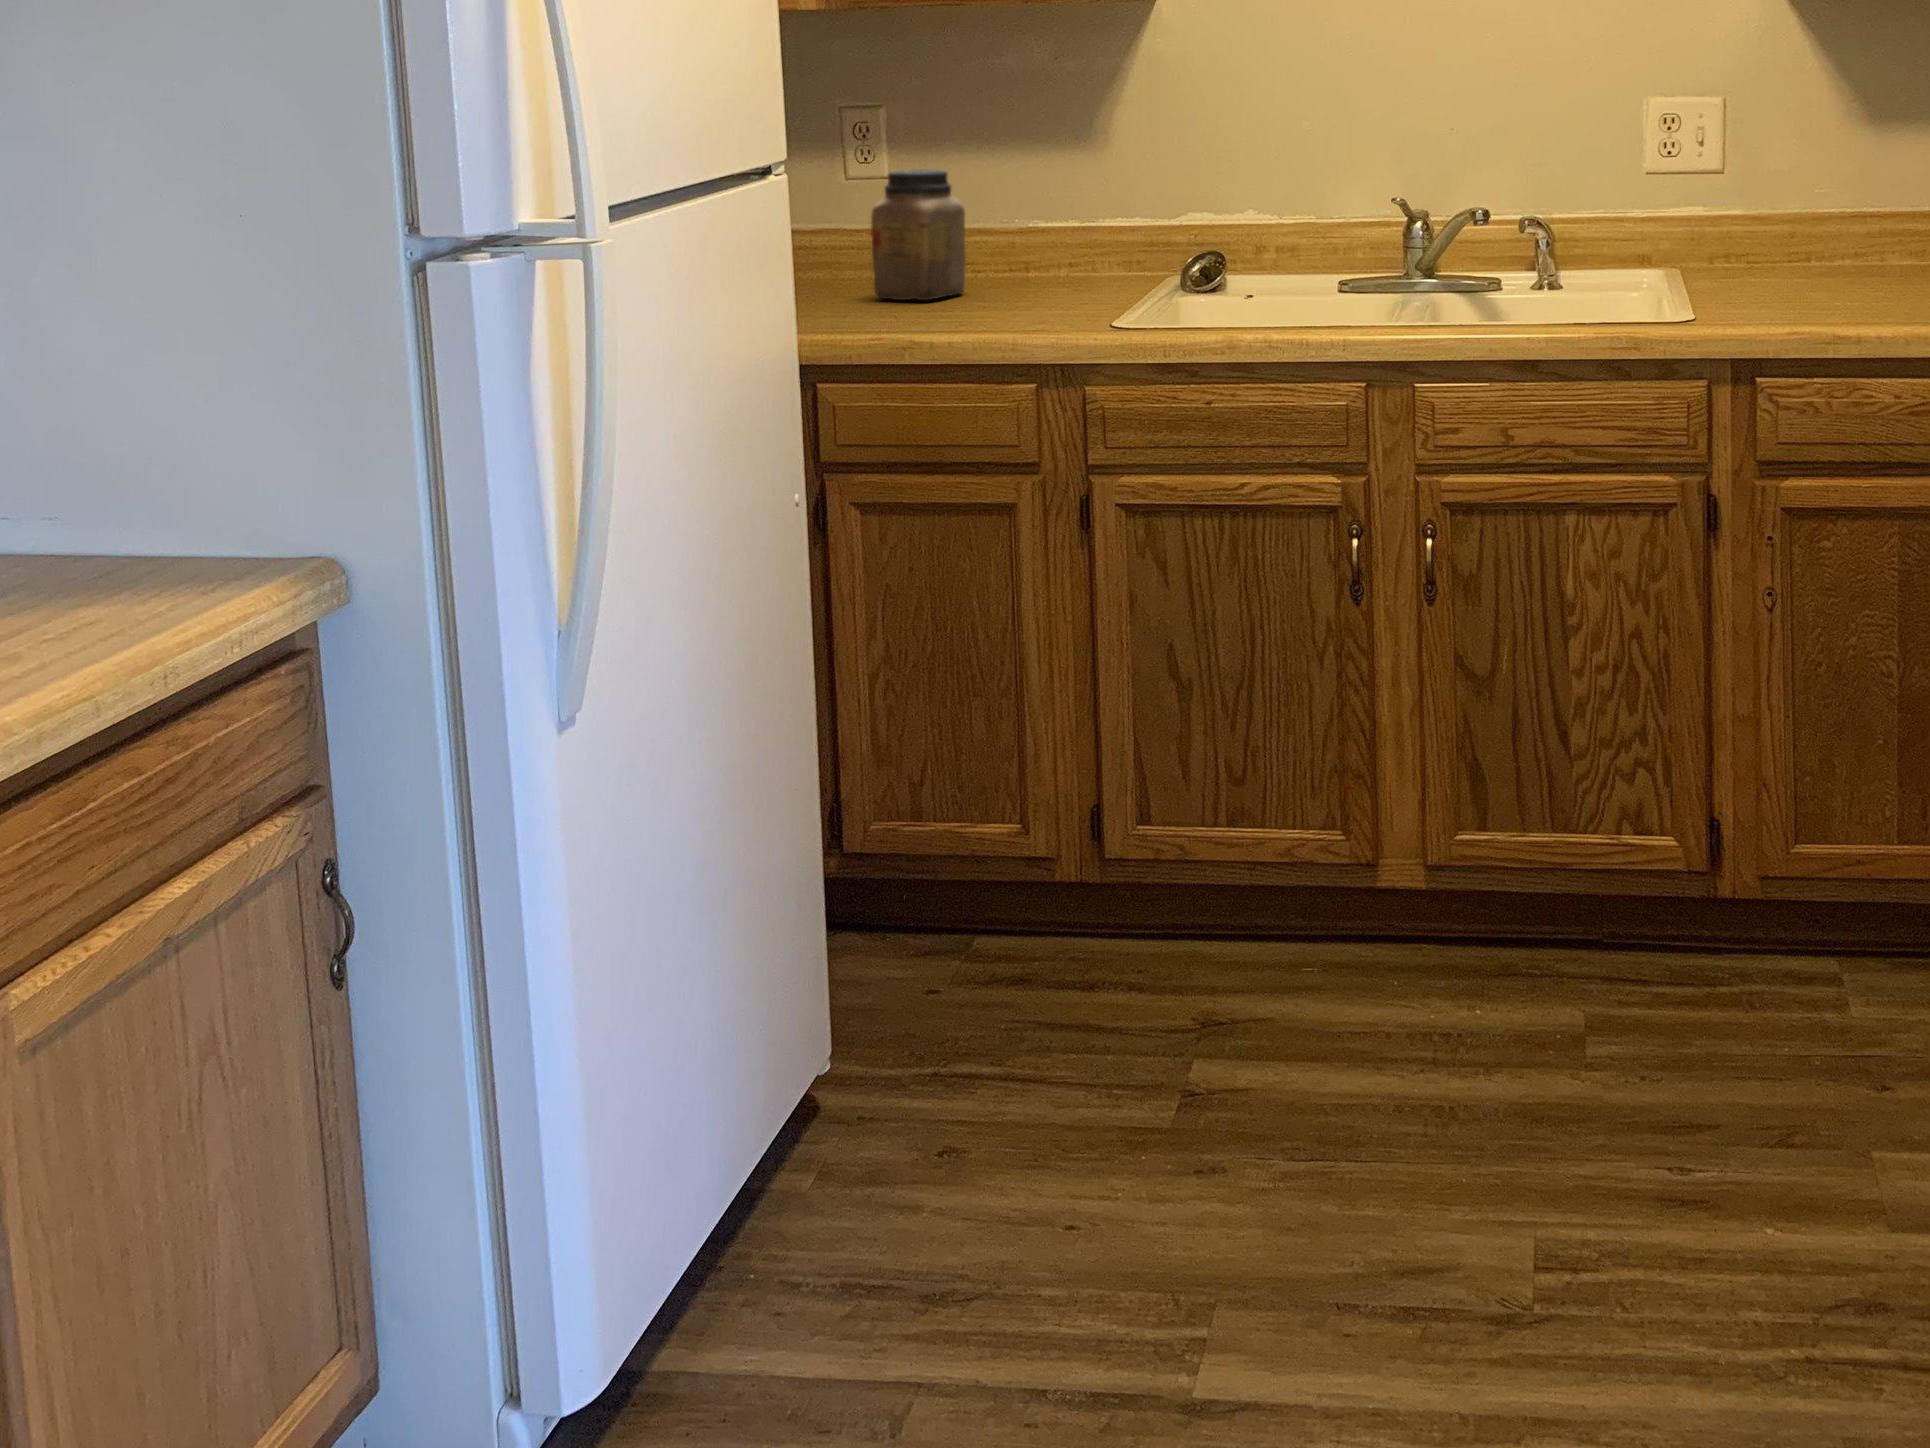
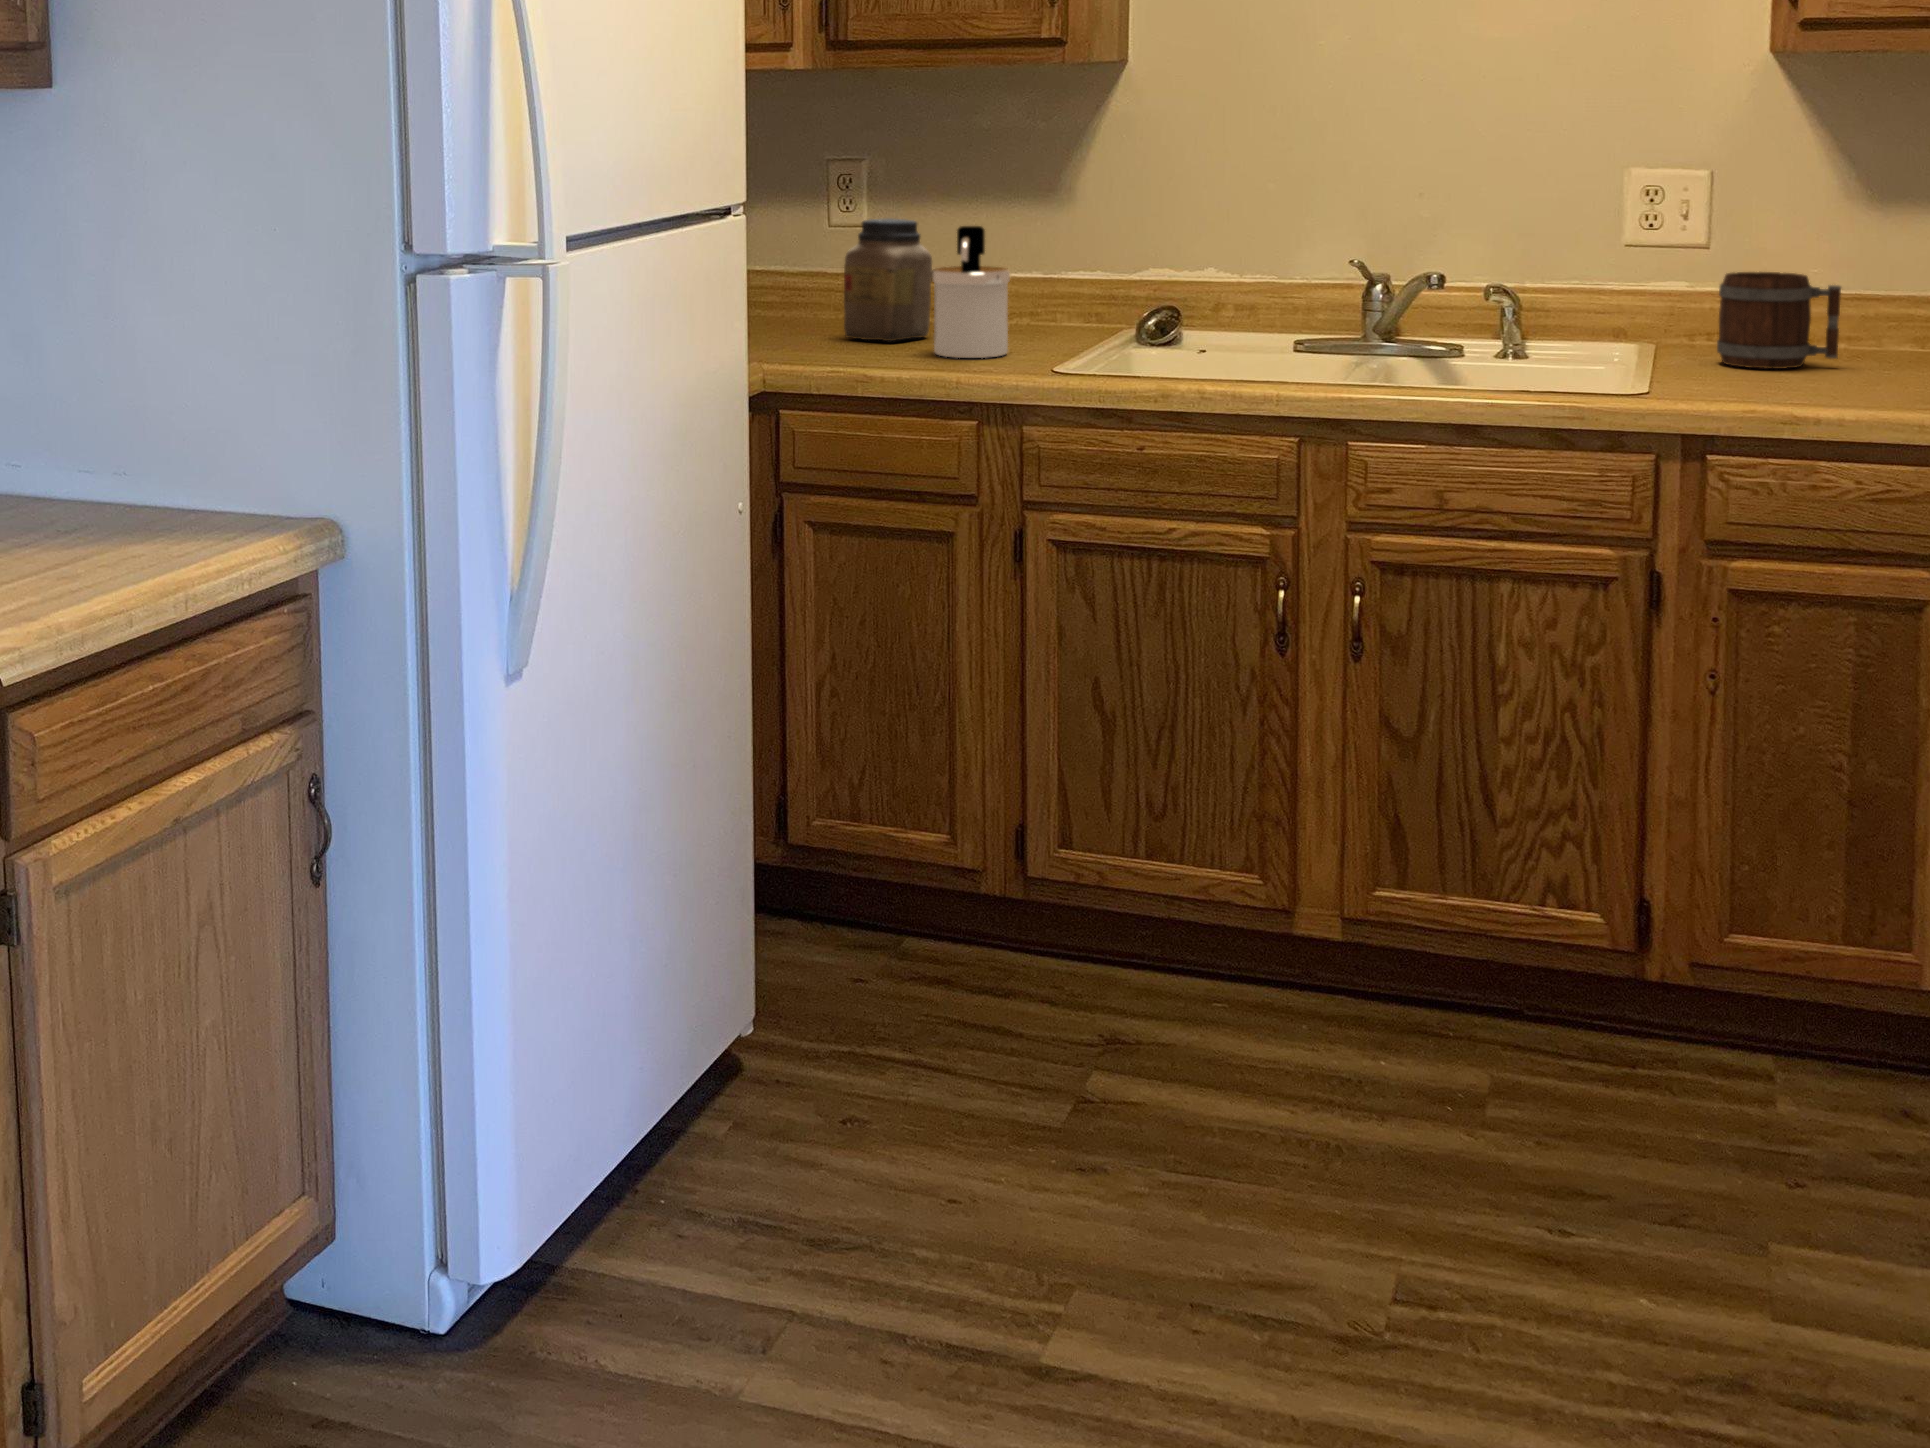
soap dispenser: none [971,175,1055,315] -> present [931,226,1011,358]
mug: none [1744,194,1855,288] -> present [1717,272,1841,369]

